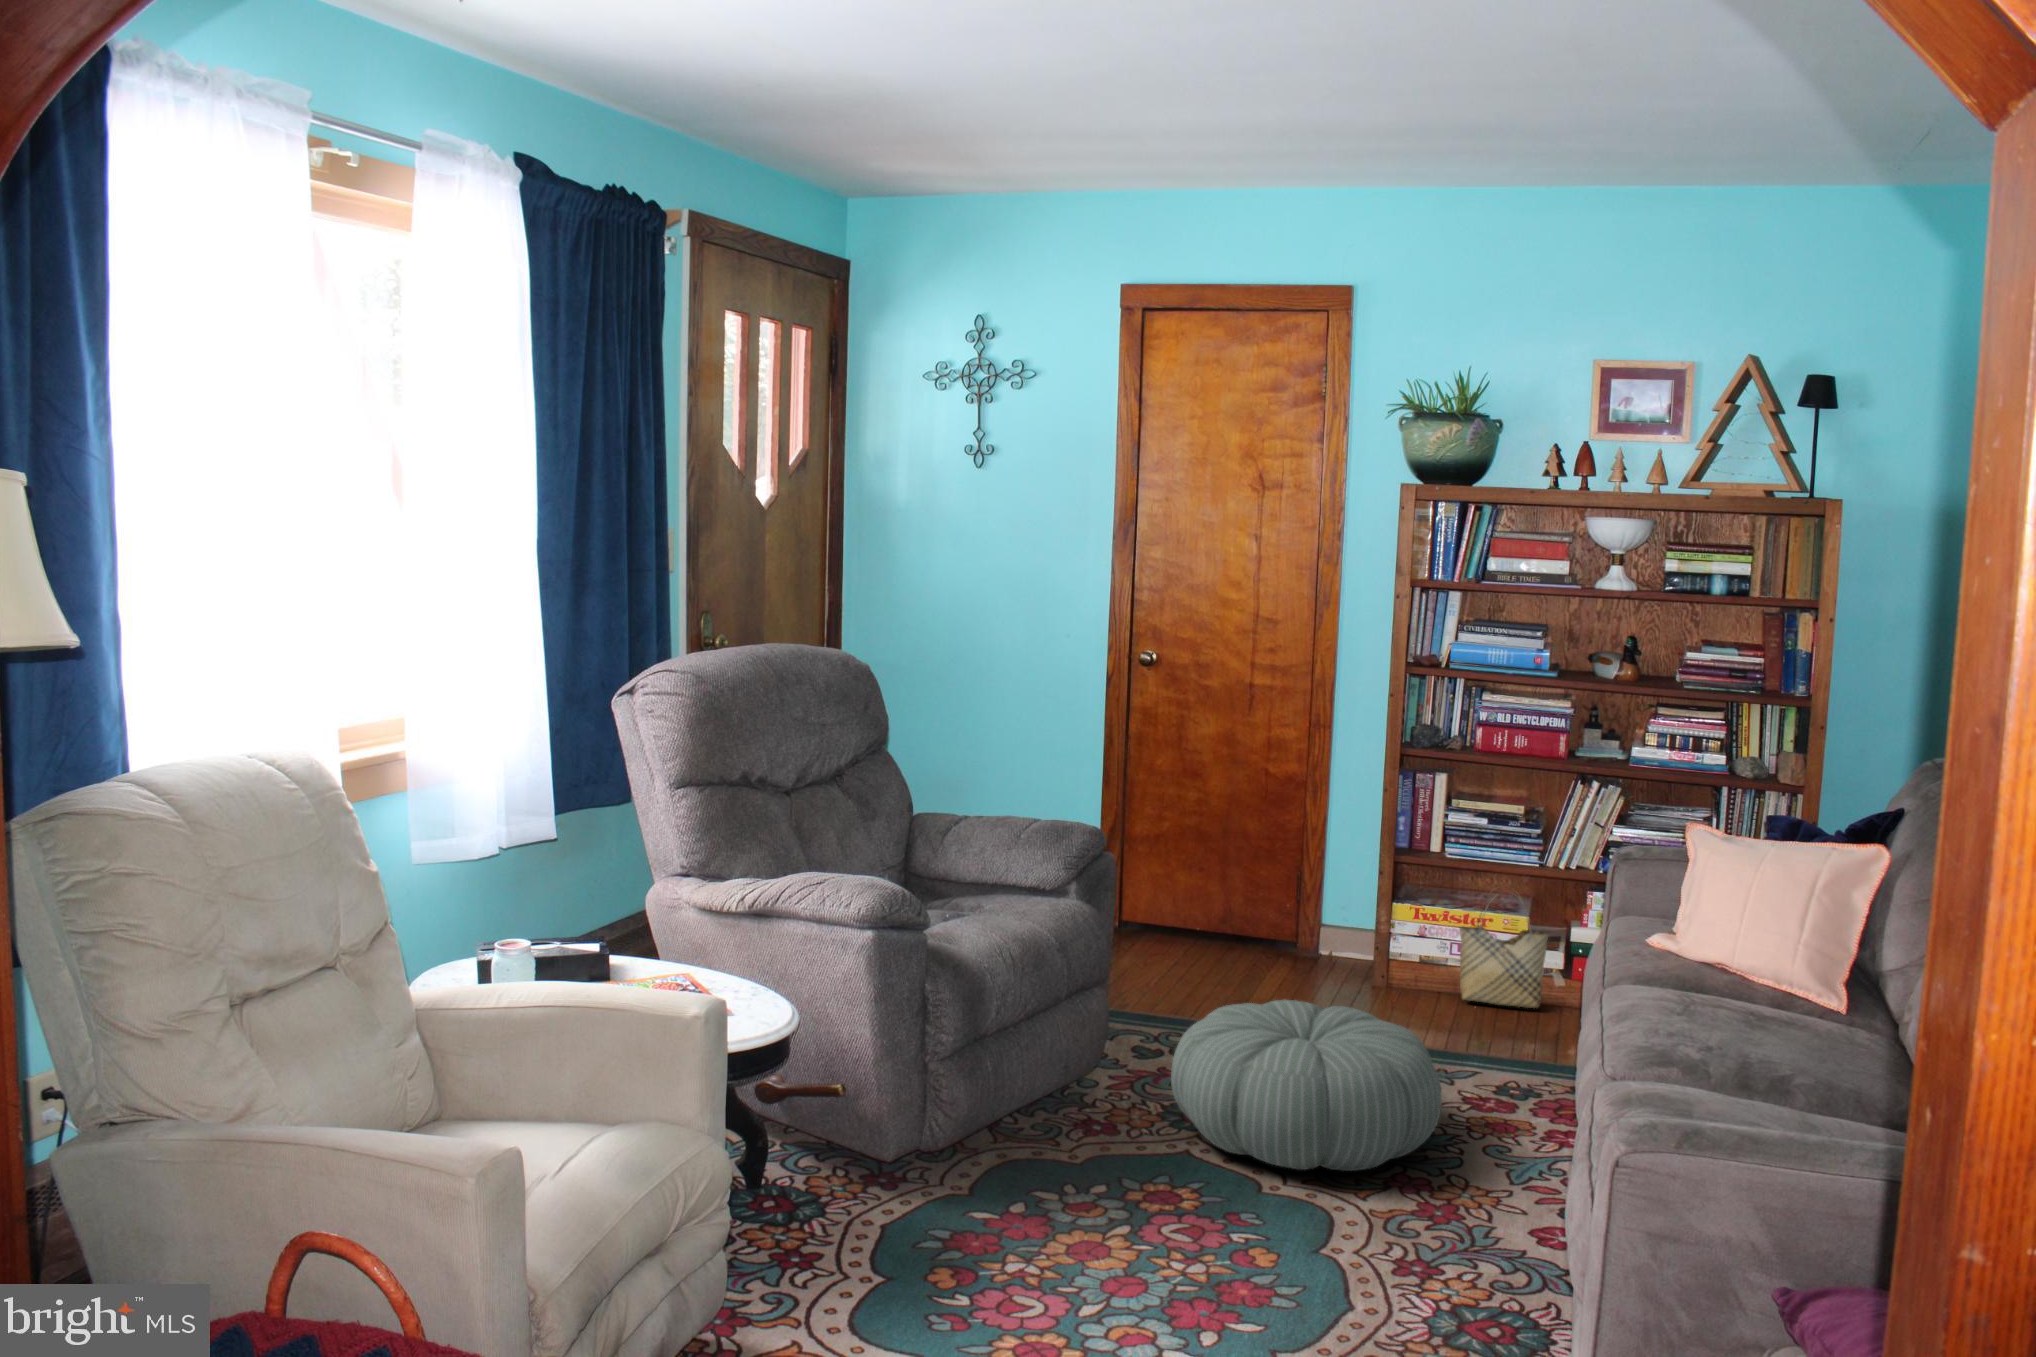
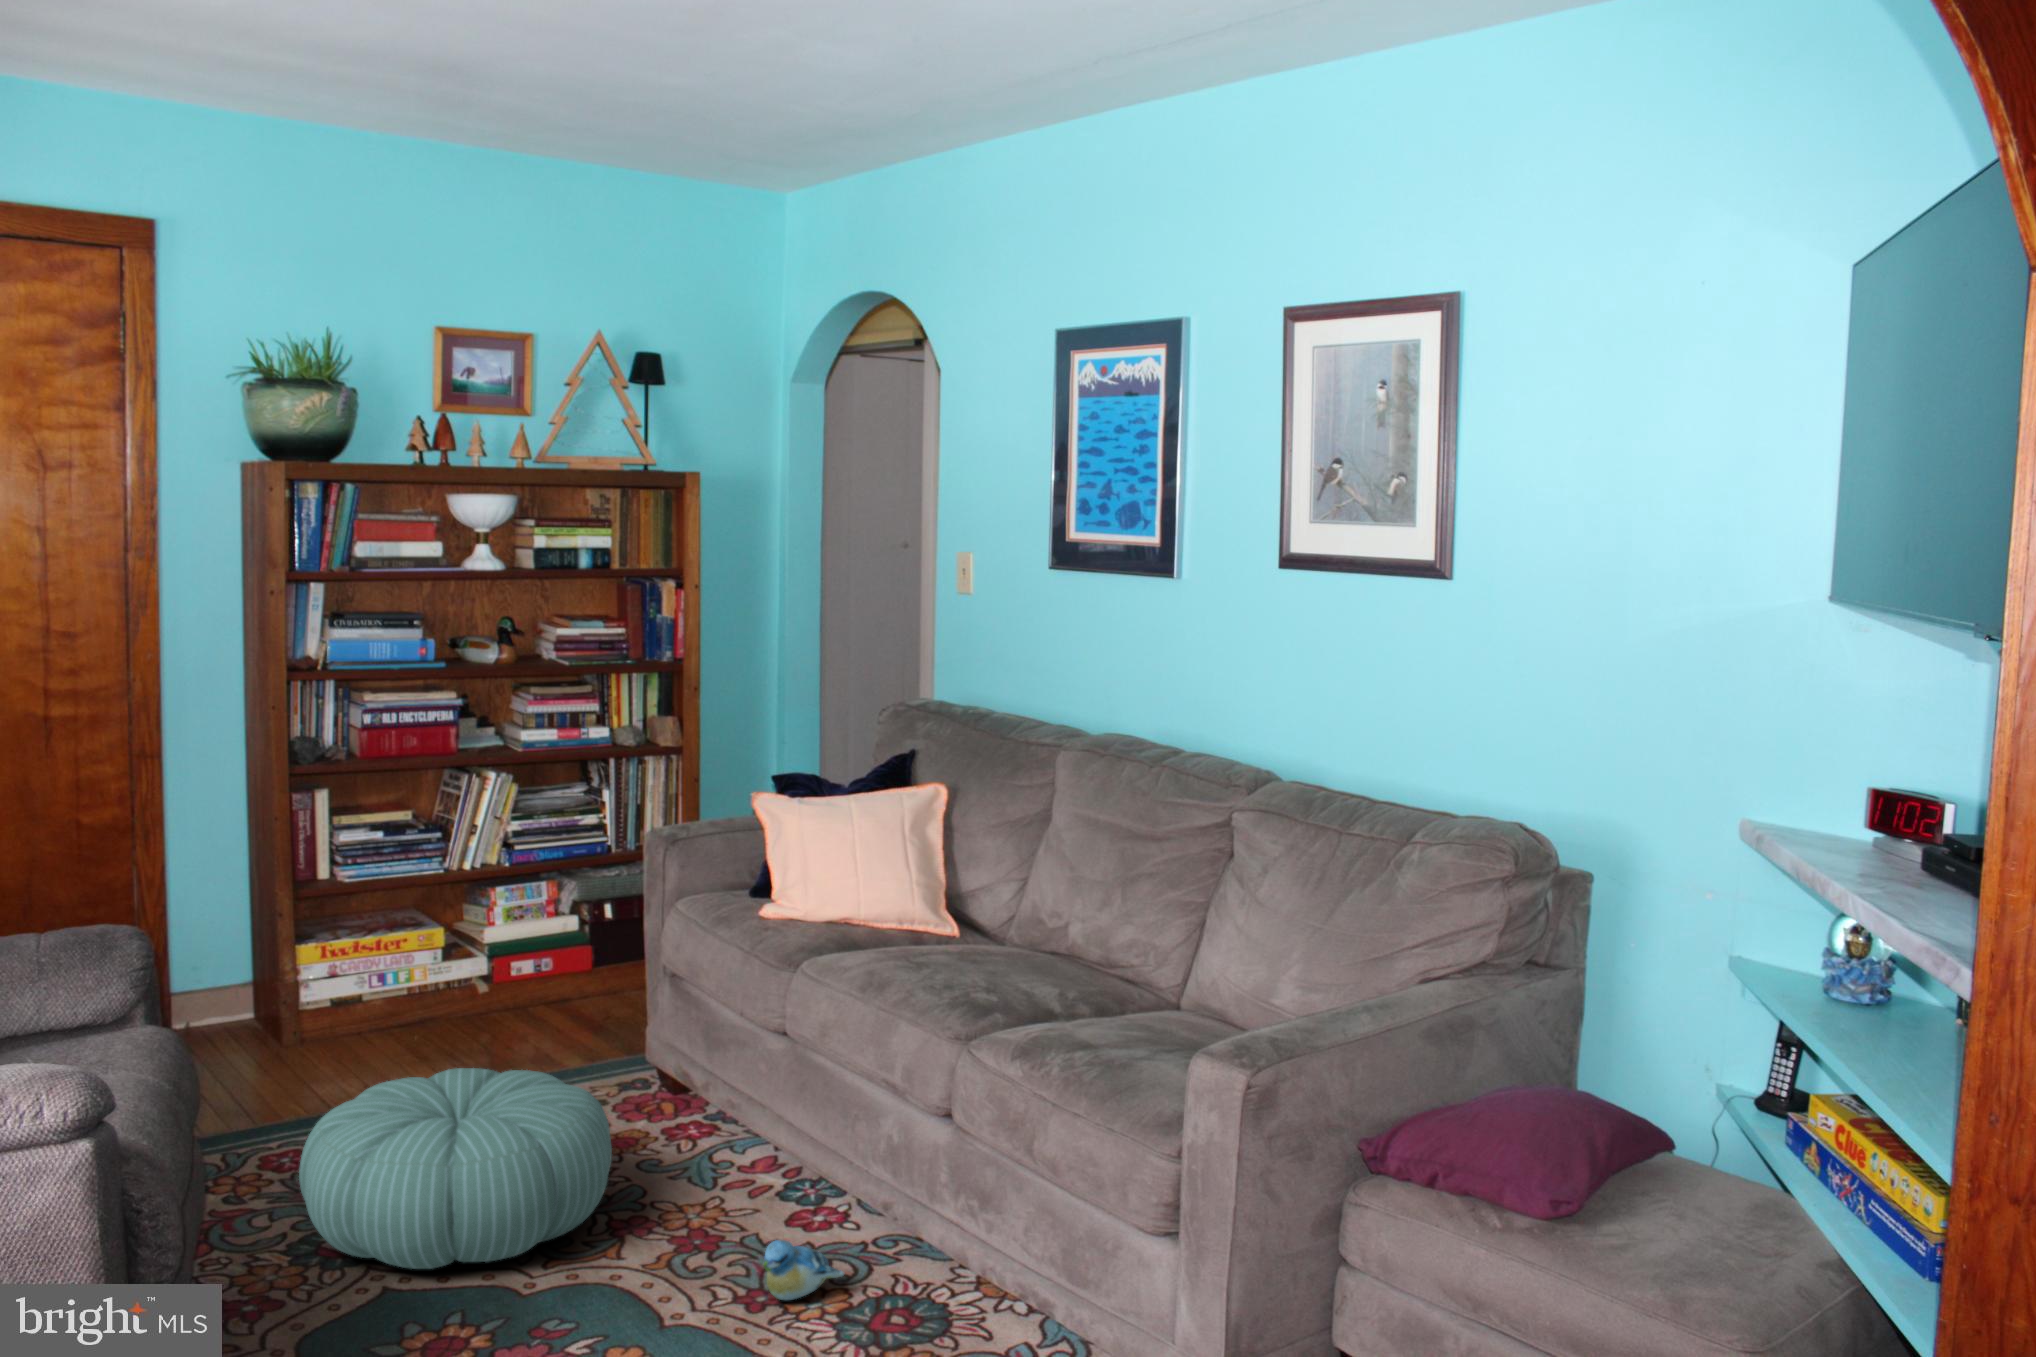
woven basket: present [1460,885,1548,1008] -> none [390,899,483,1033]
plush toy: none [1425,1229,1521,1299] -> present [764,1240,844,1300]

